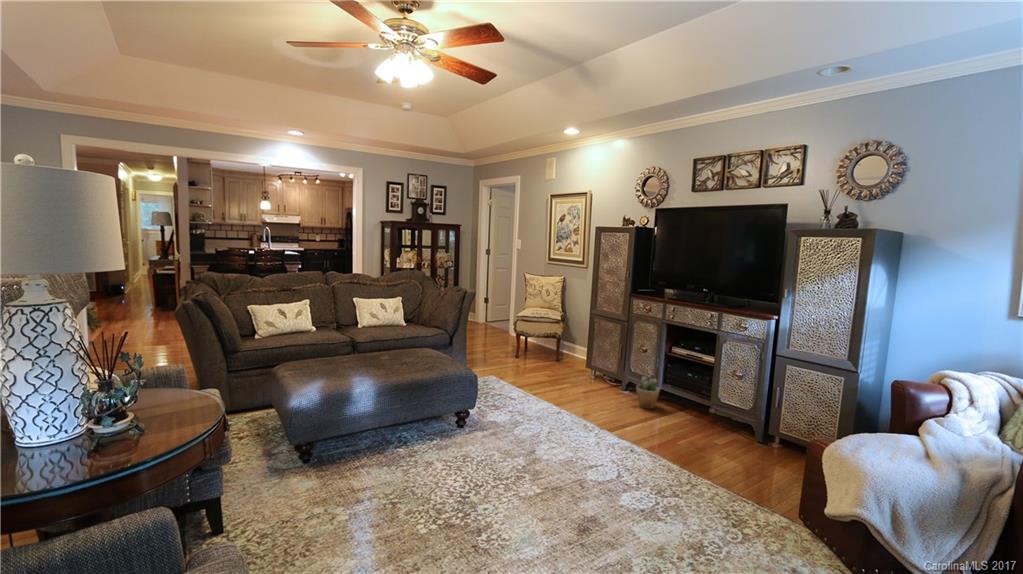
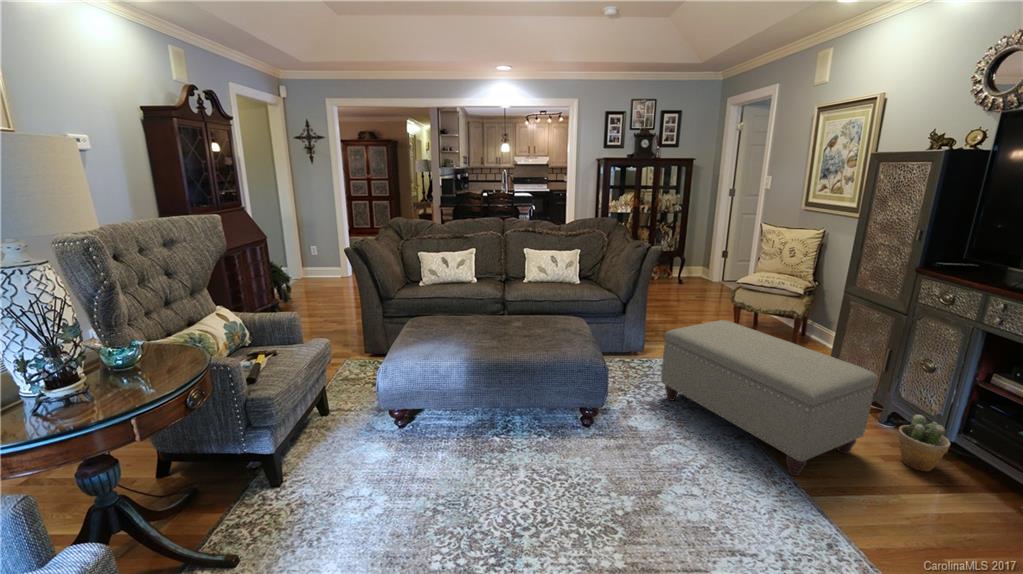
ottoman: none [498,339,625,425] -> present [661,320,878,476]

